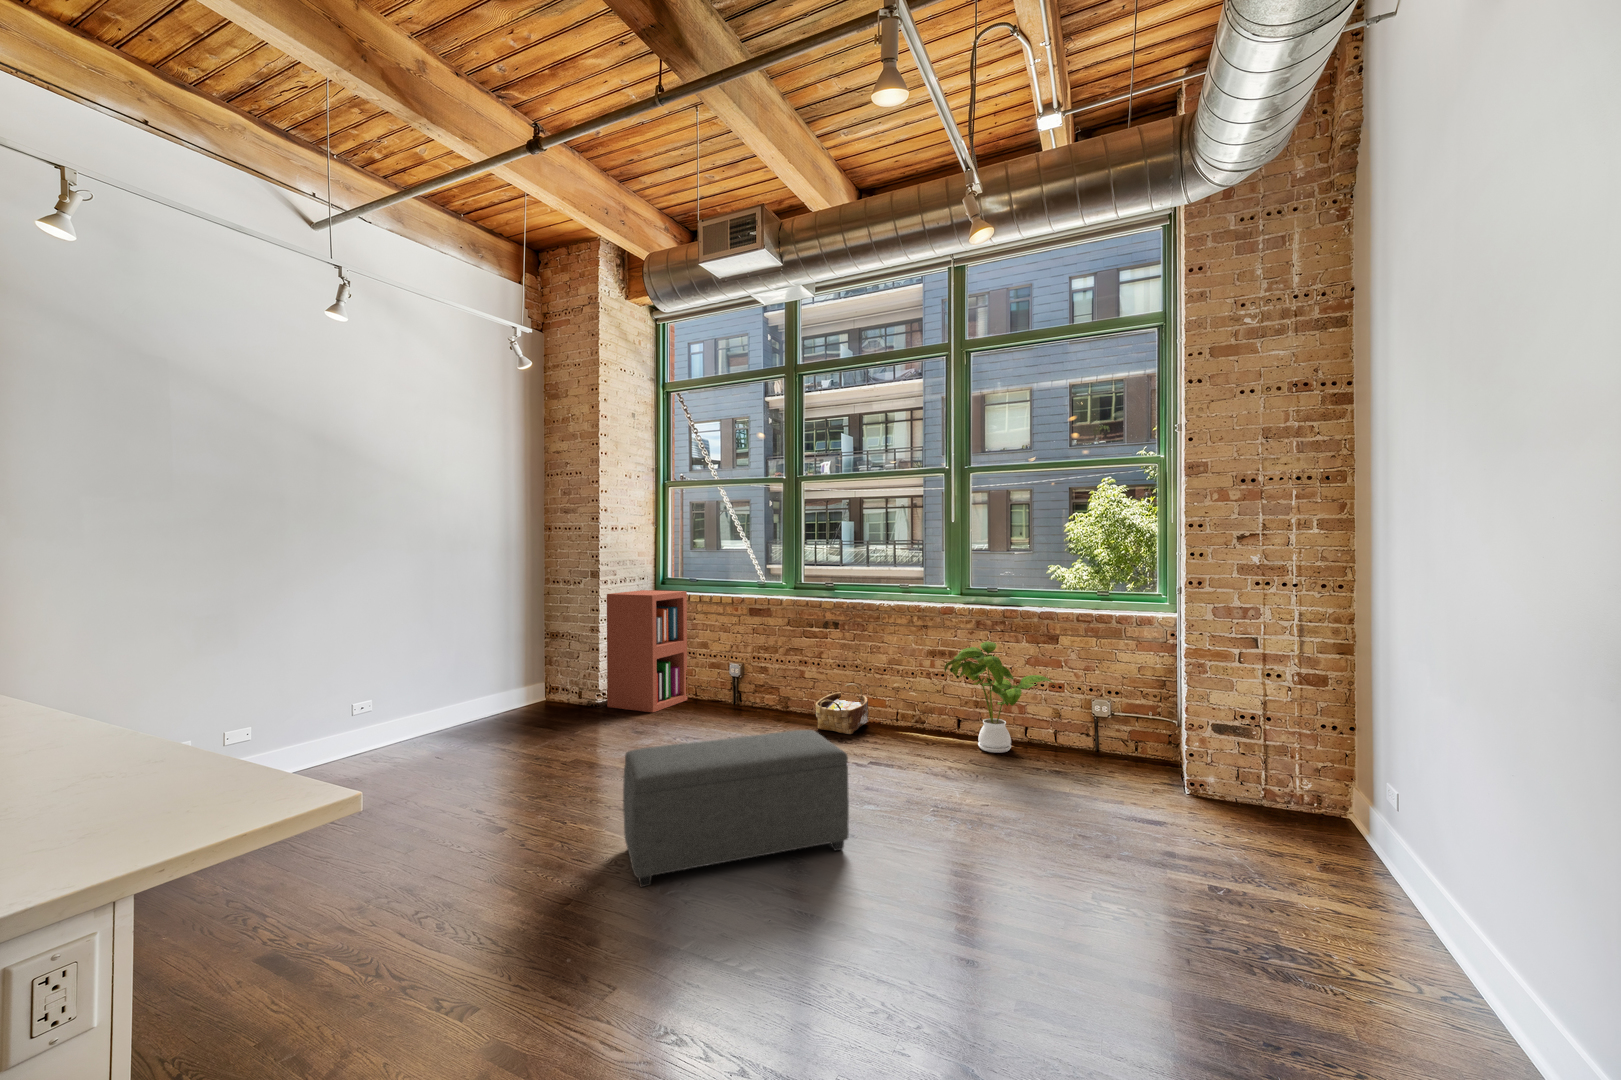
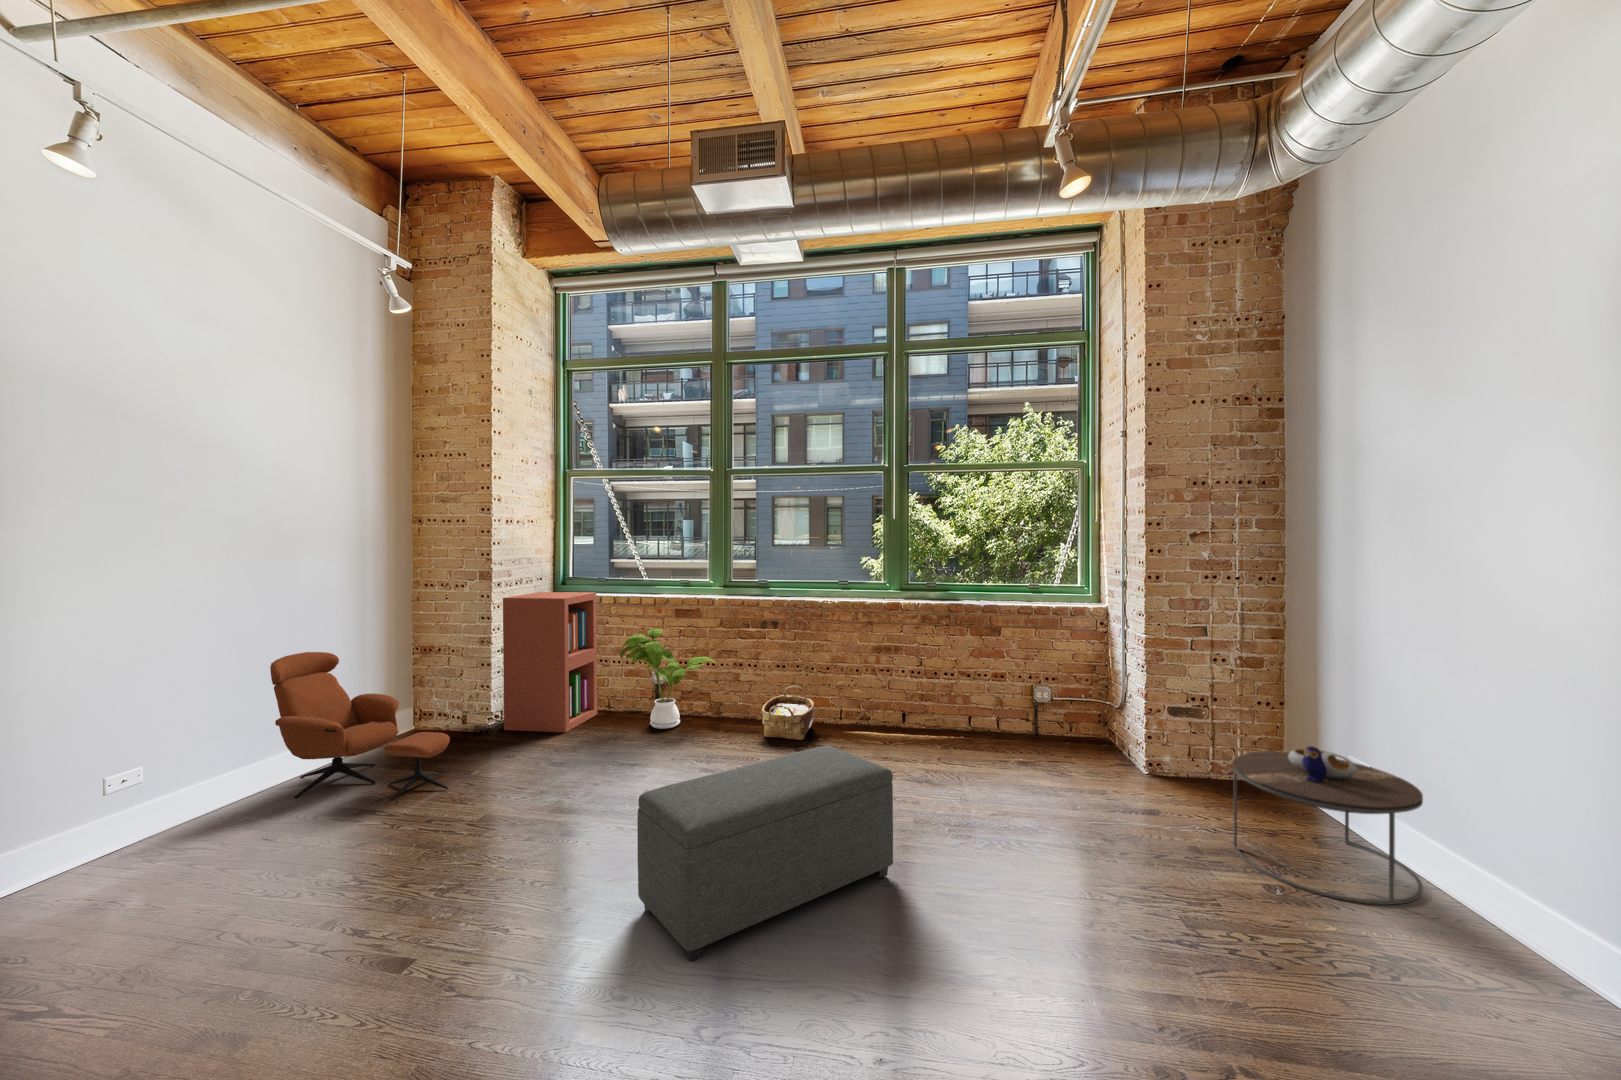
lounge chair: none [425,632,546,751] -> present [270,652,450,800]
house plant: present [945,642,1056,753] -> present [620,628,717,729]
side table: none [1225,767,1434,948] -> present [1233,746,1423,905]

